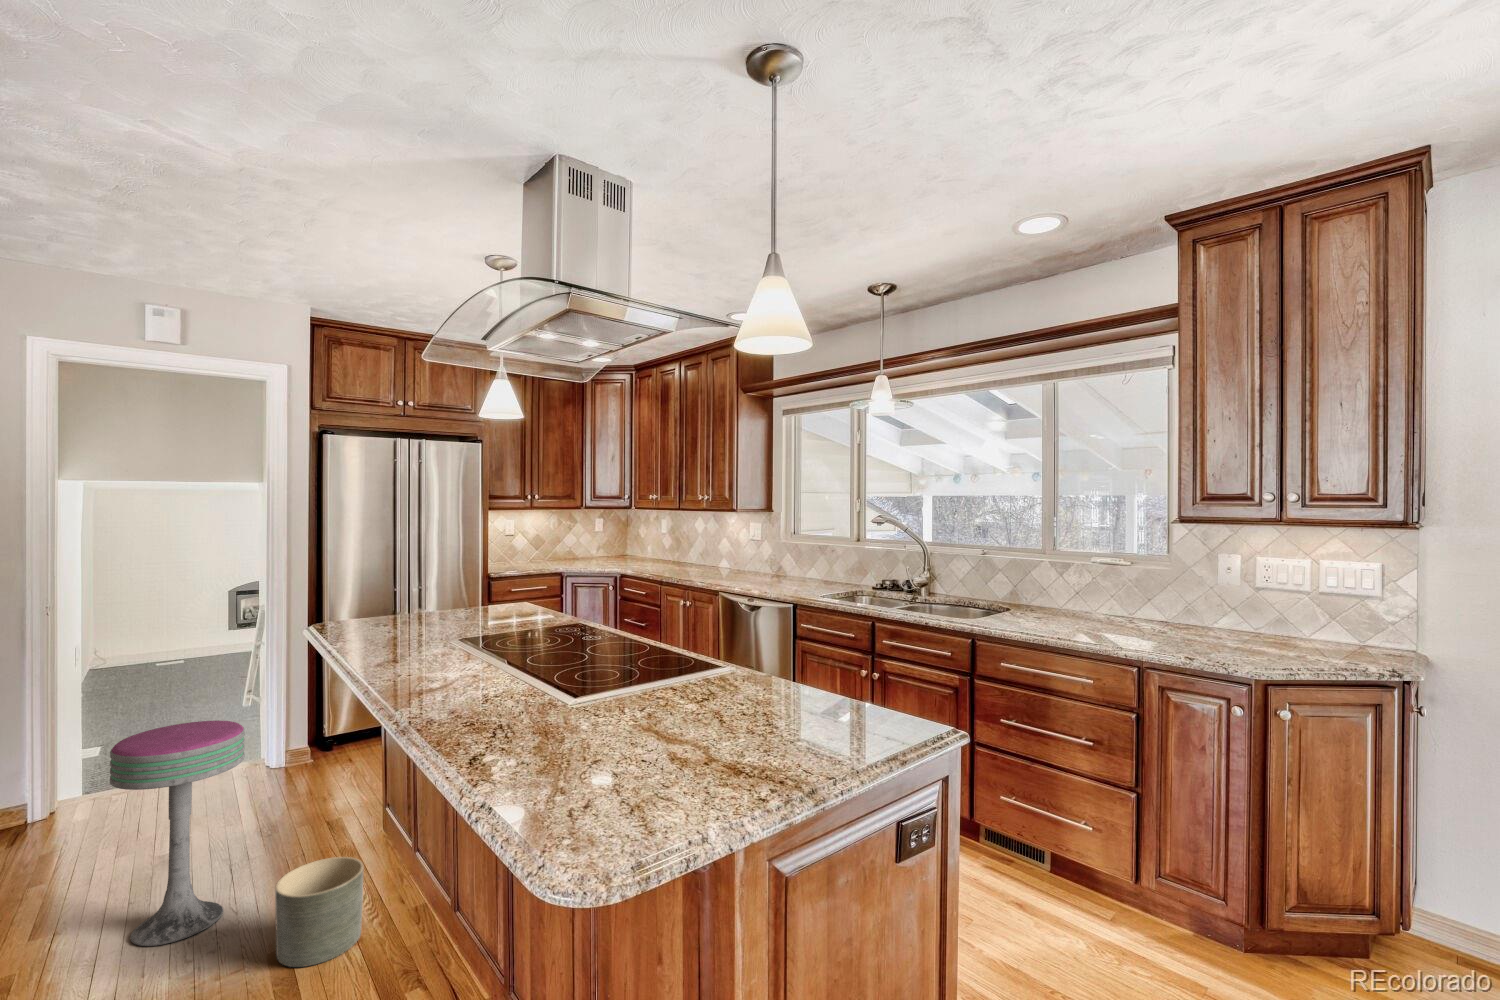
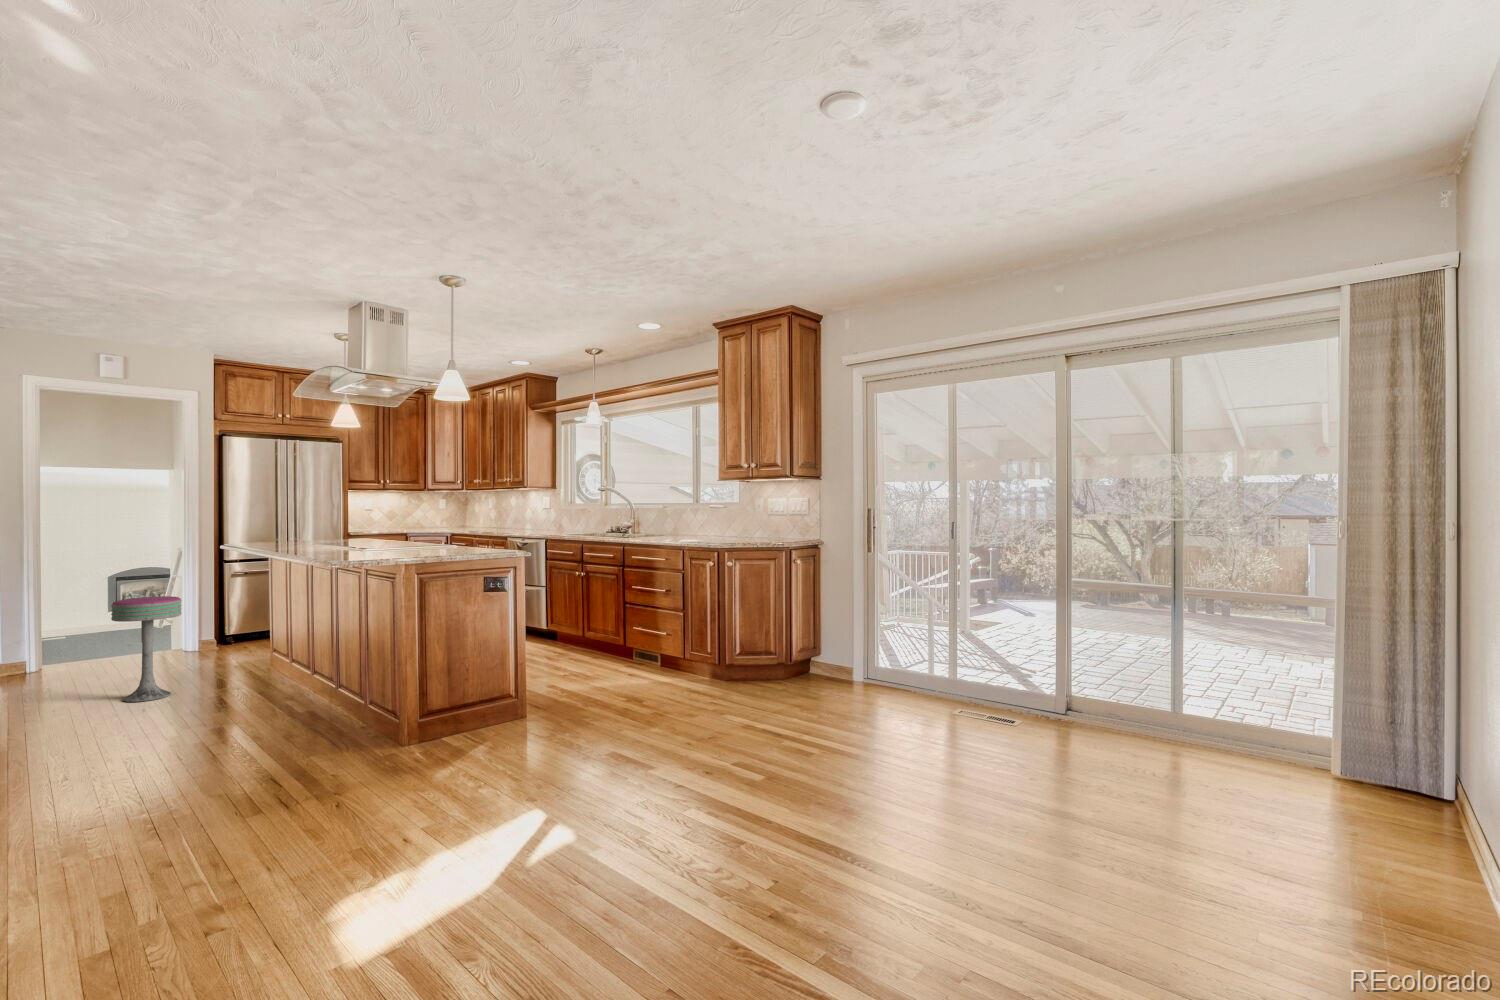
planter: present [275,857,364,967] -> none [201,662,248,704]

